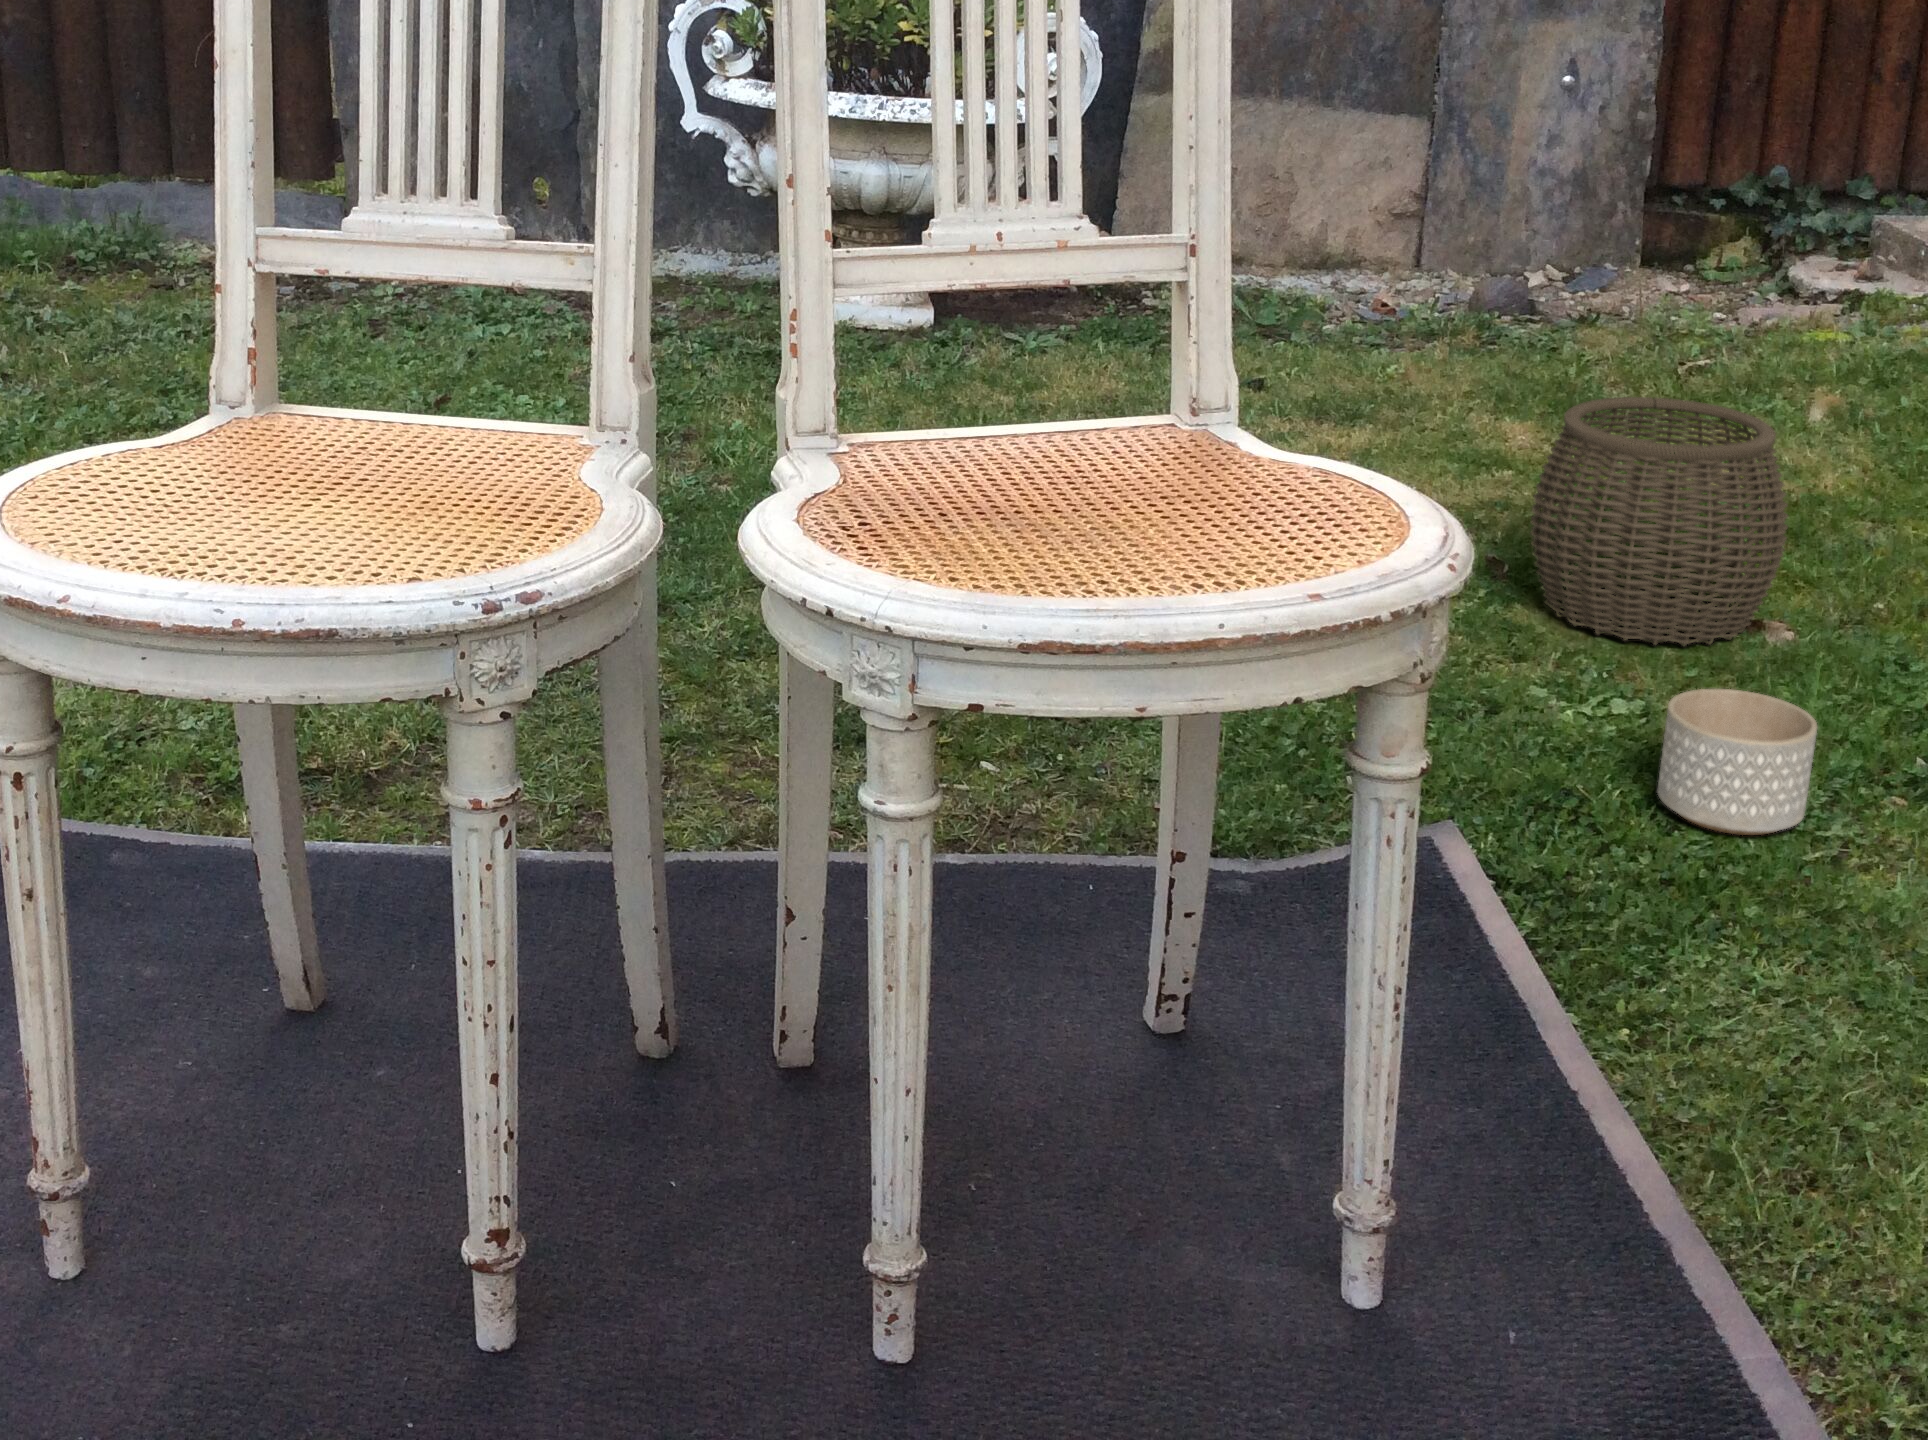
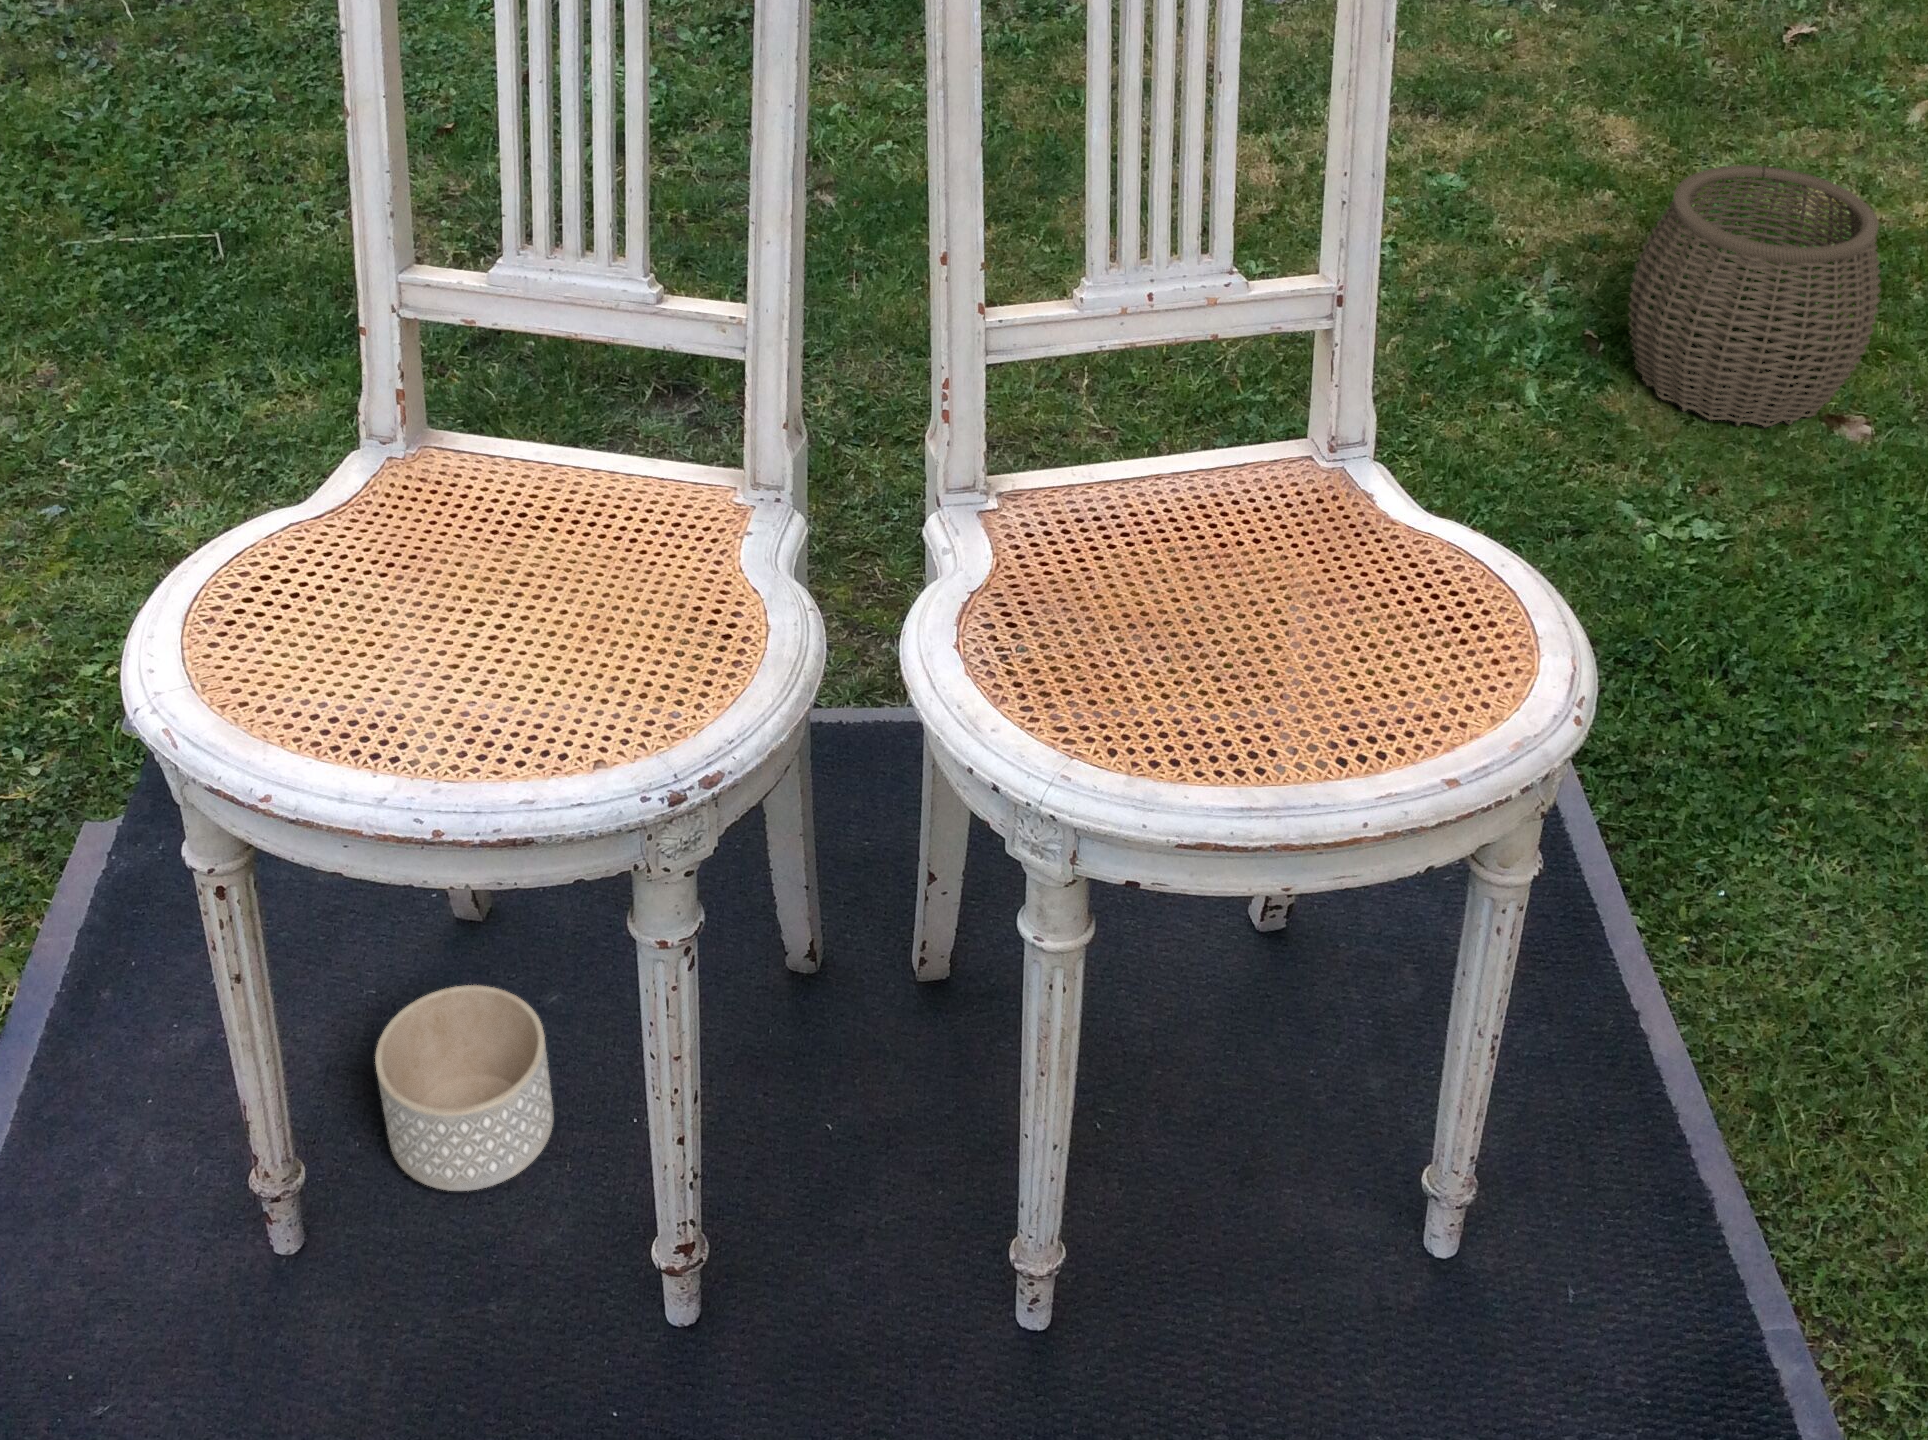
planter: present [1658,689,1817,835] -> present [375,985,553,1191]

